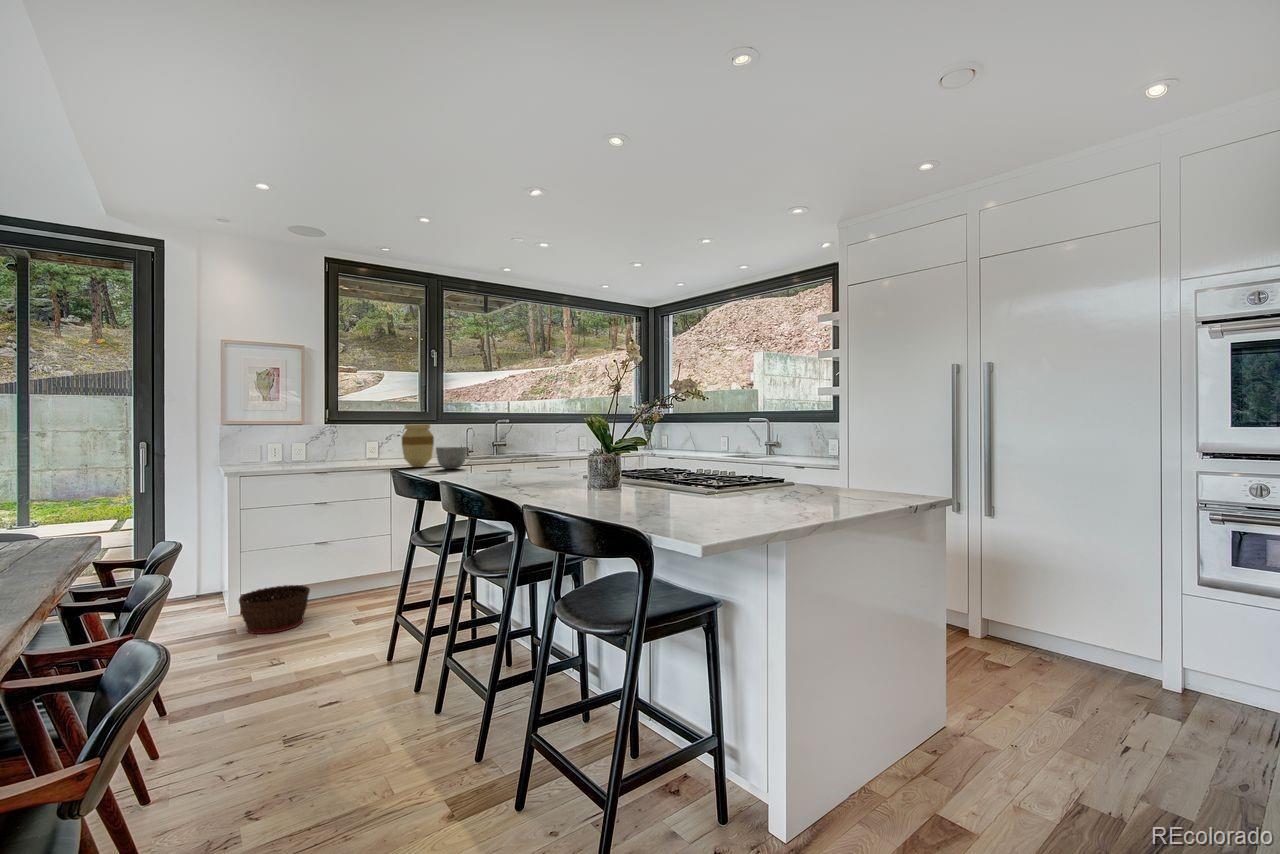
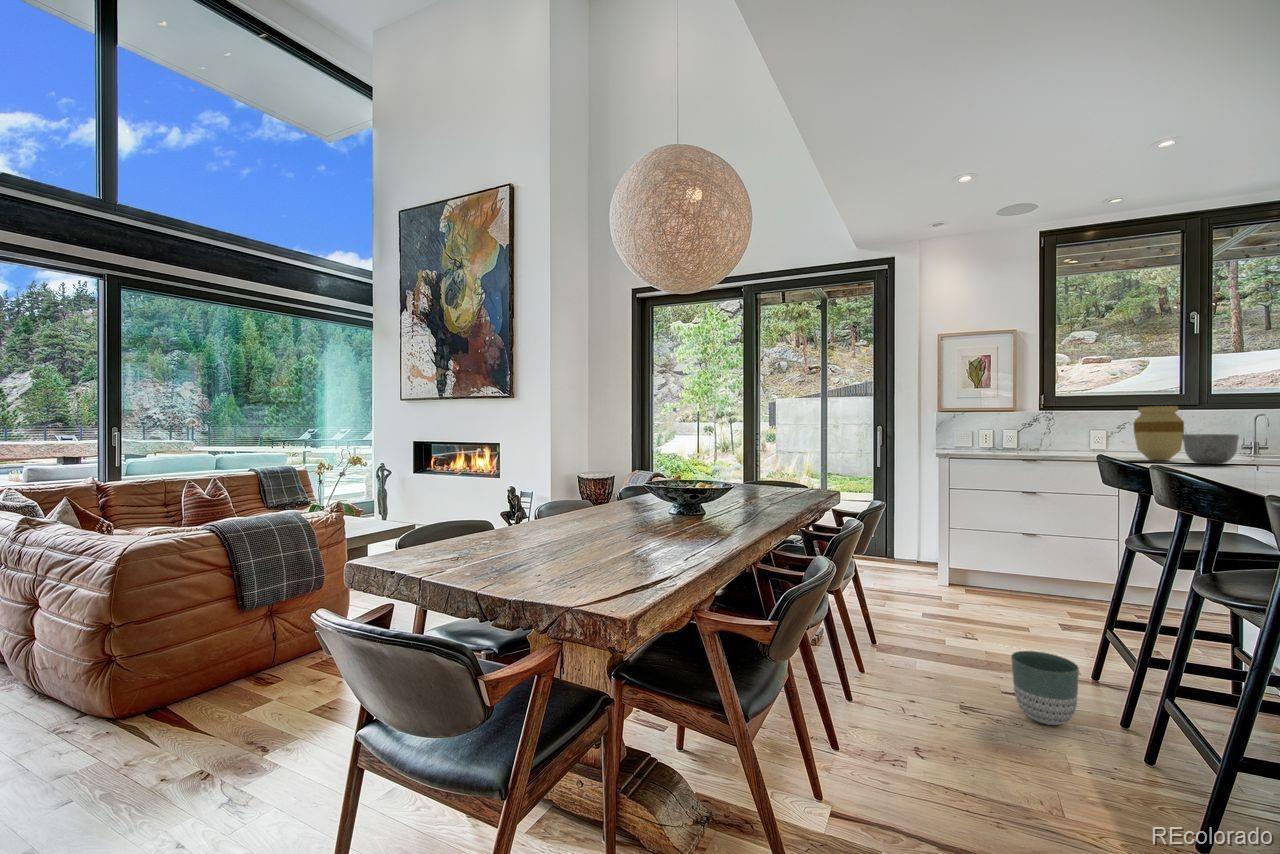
basket: present [238,585,310,634] -> none [945,566,1013,611]
planter: none [334,653,389,720] -> present [1011,651,1079,725]

